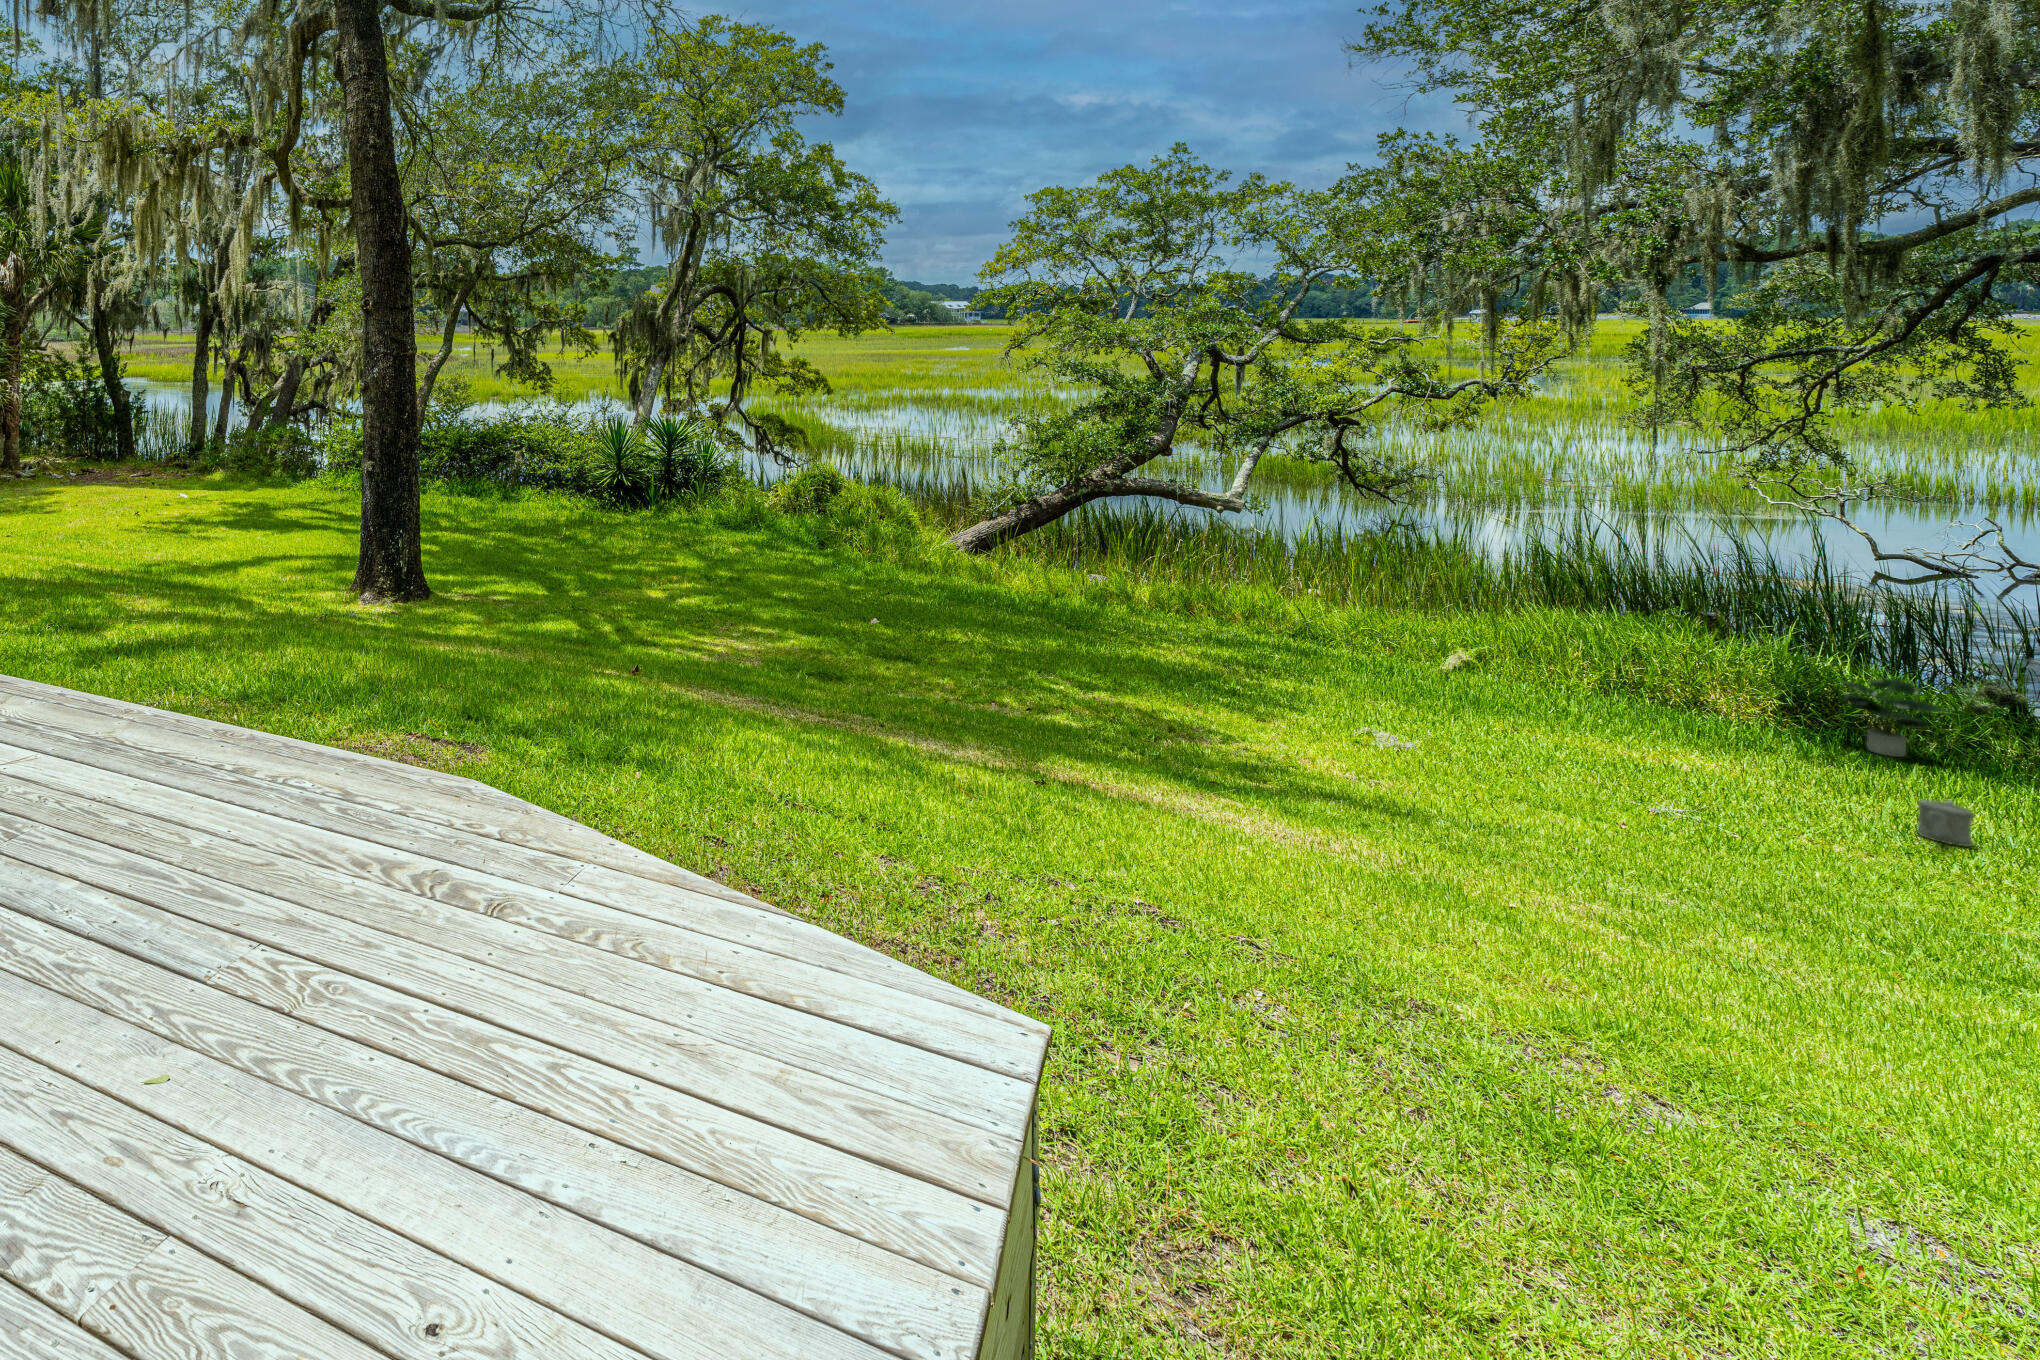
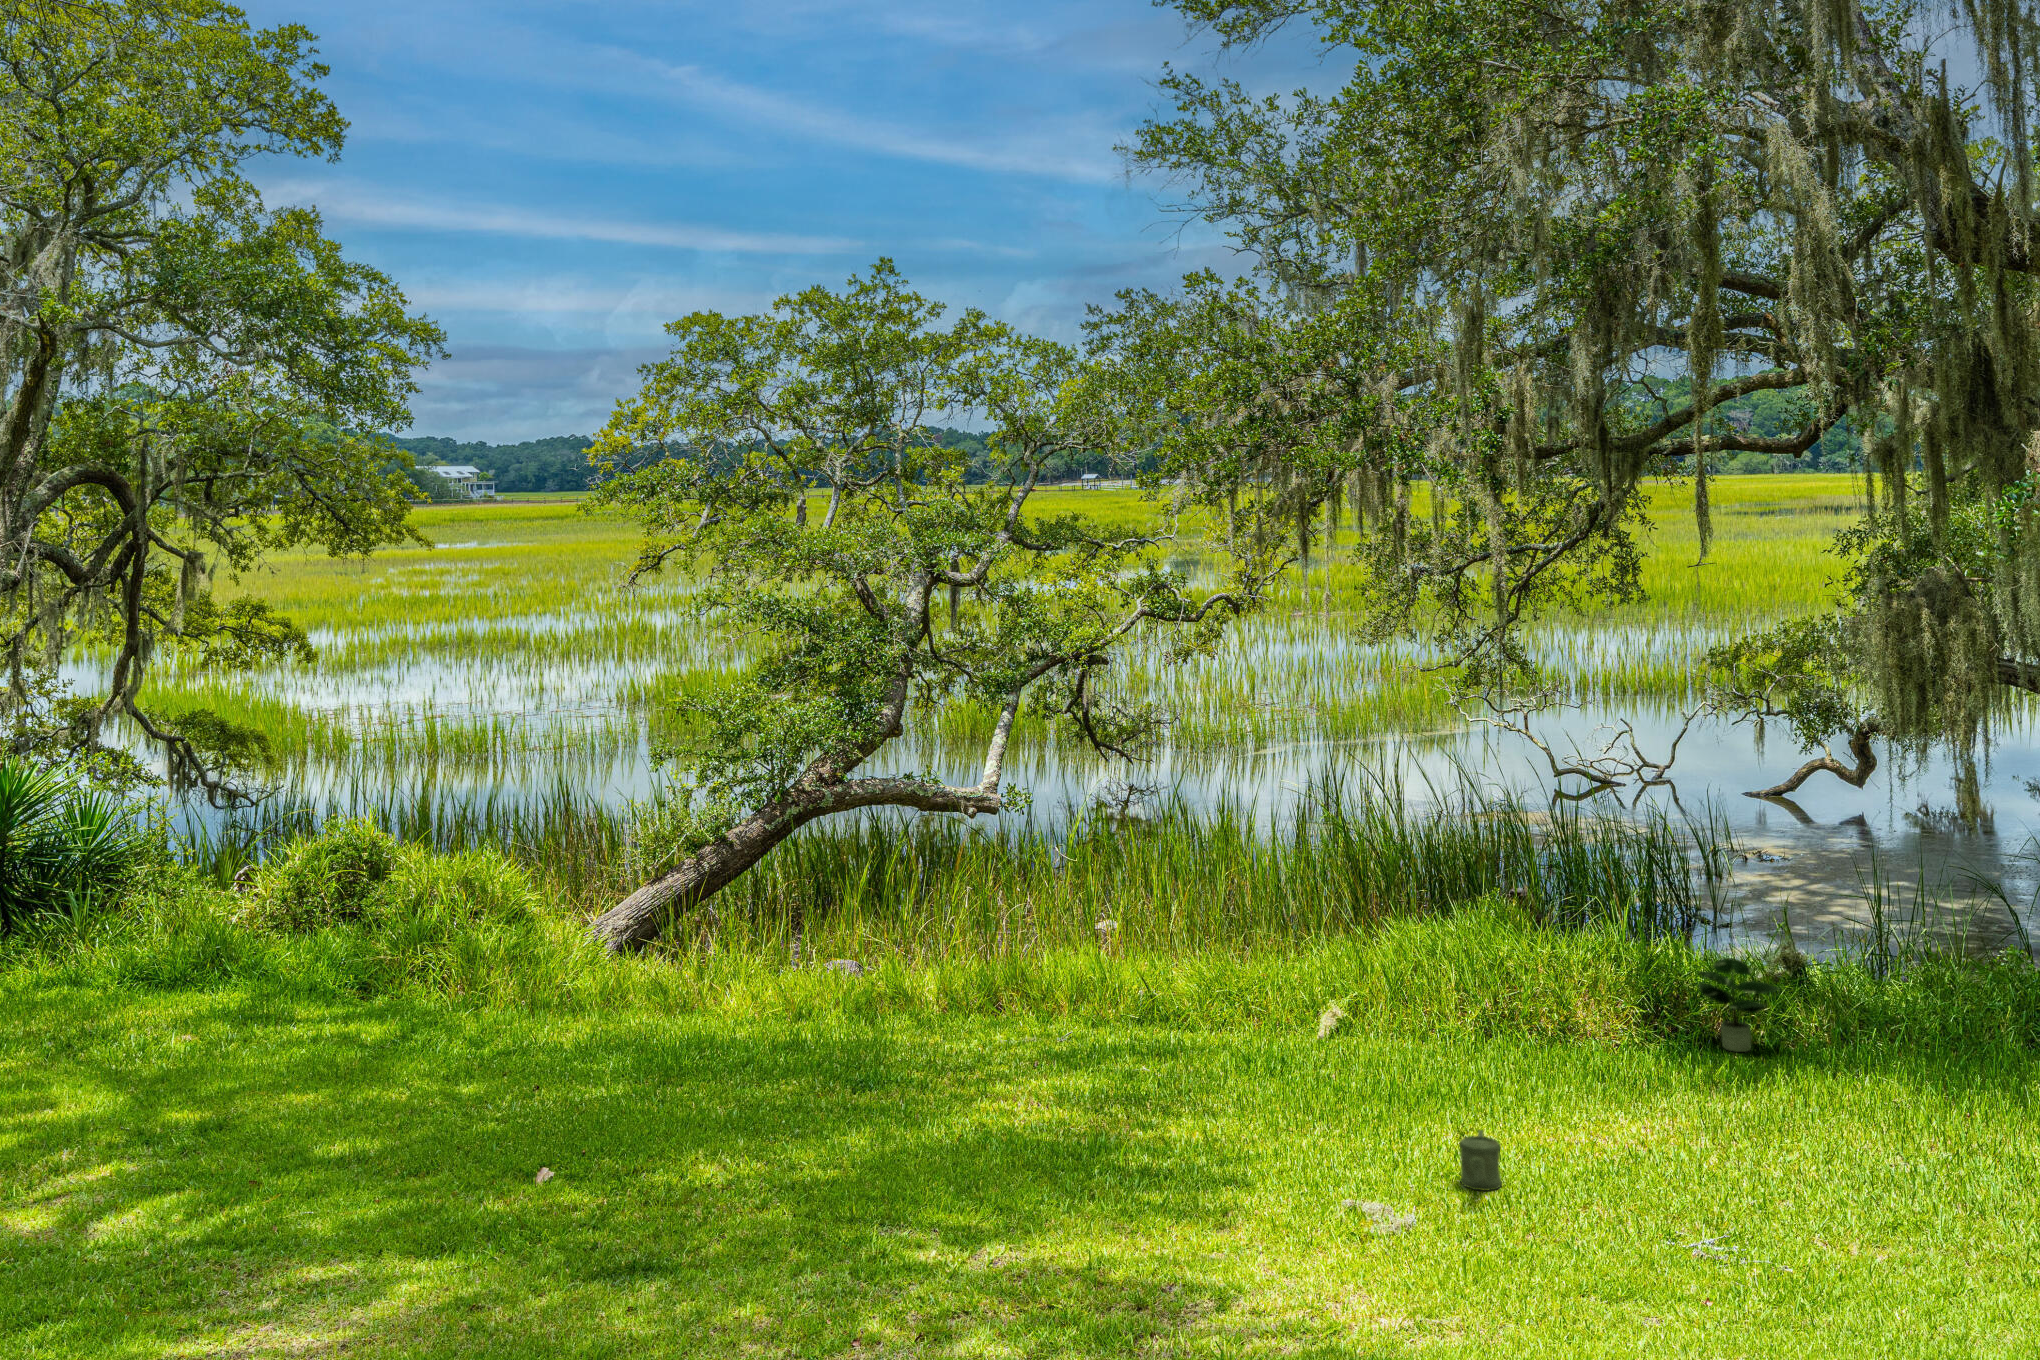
watering can: present [1917,800,1974,847] -> present [1459,1130,1502,1191]

